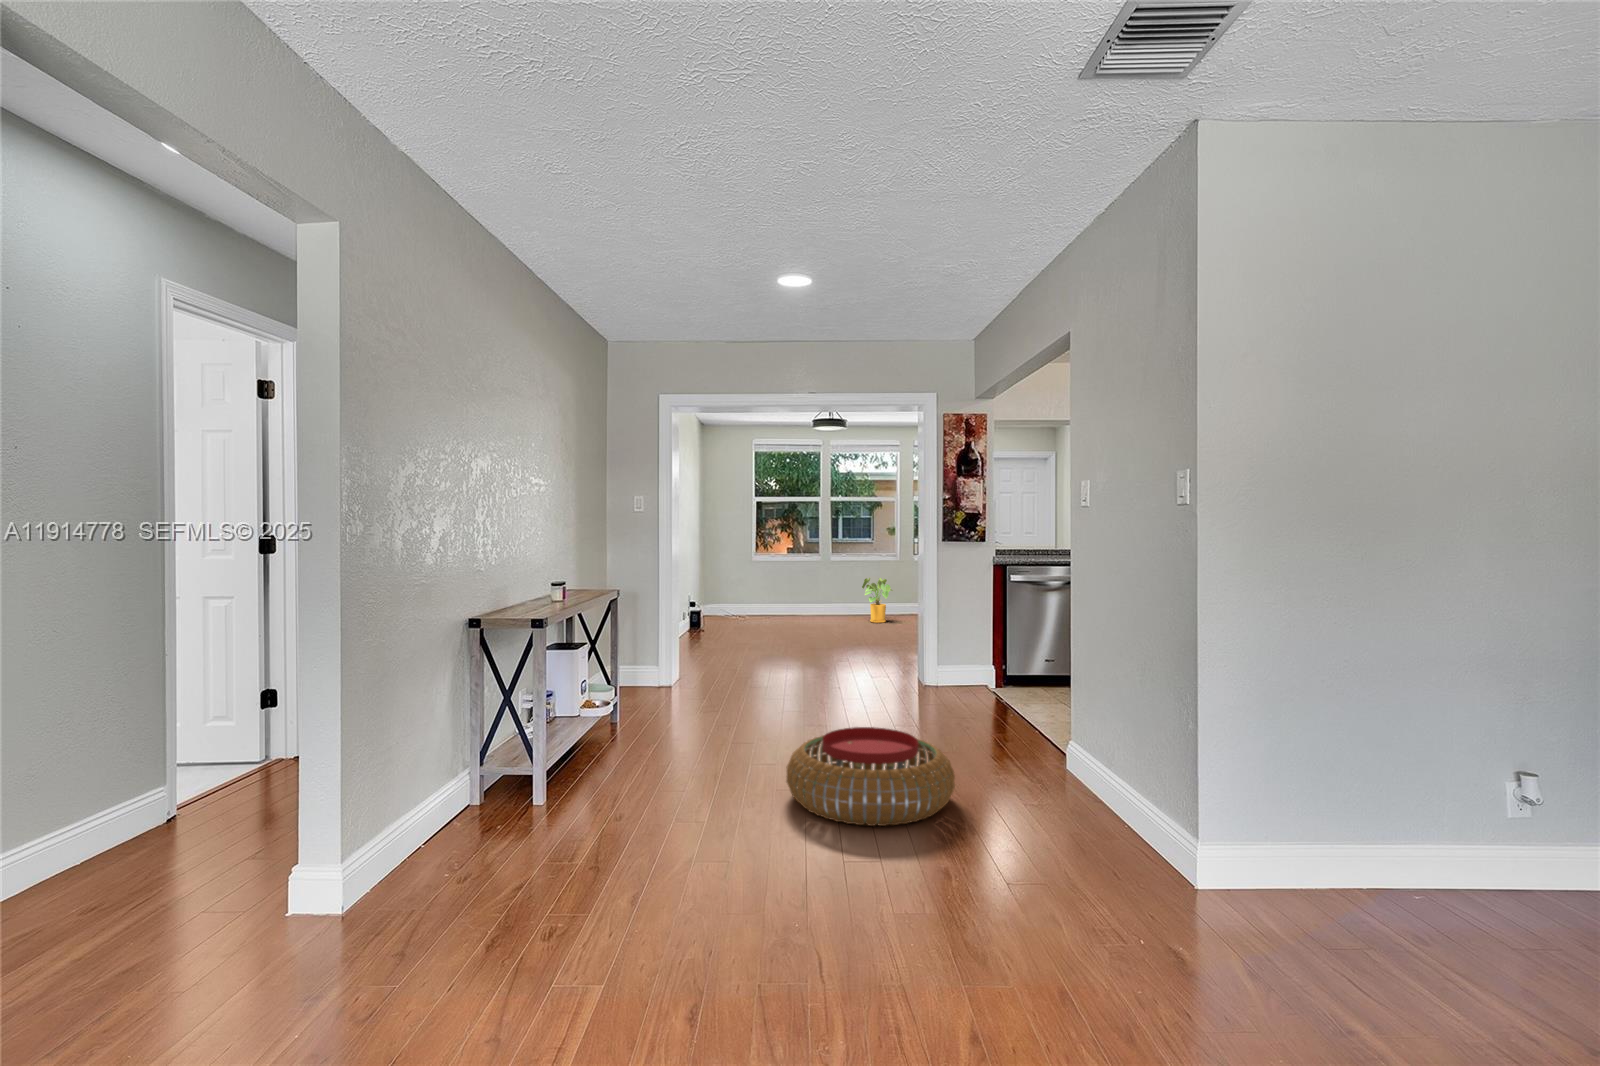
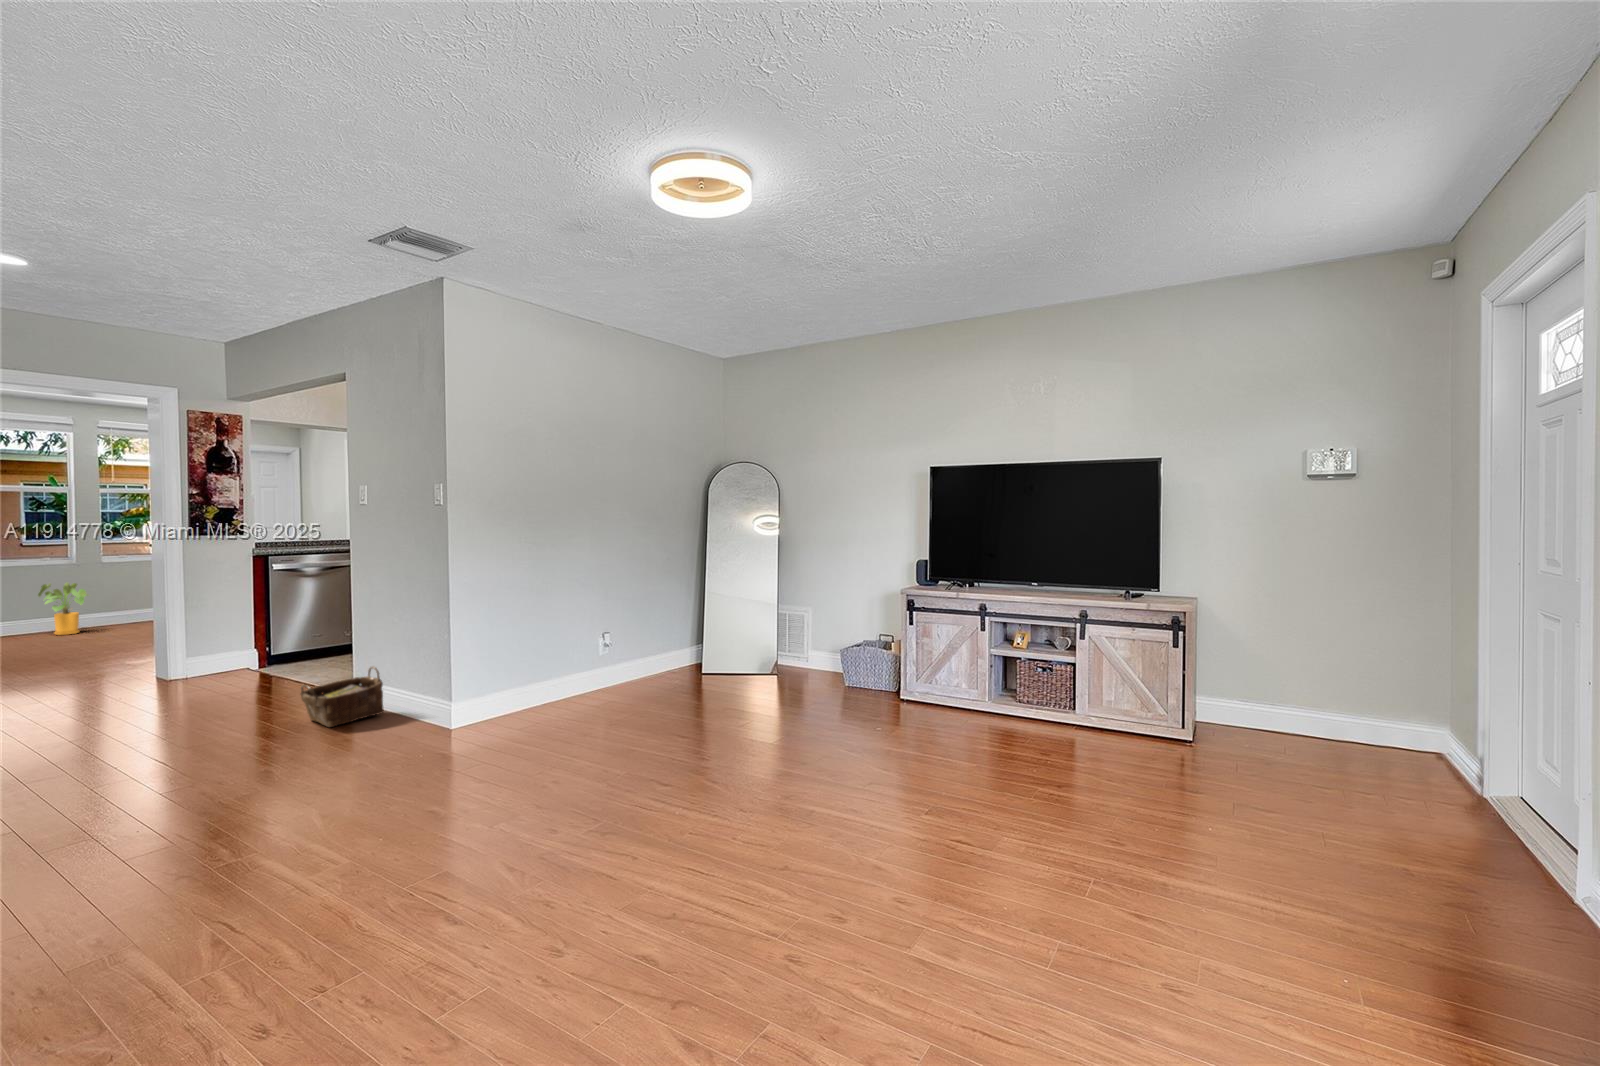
woven basket: none [1008,721,1104,793] -> present [301,666,384,727]
pouf: present [786,727,955,826] -> none [65,703,260,788]

